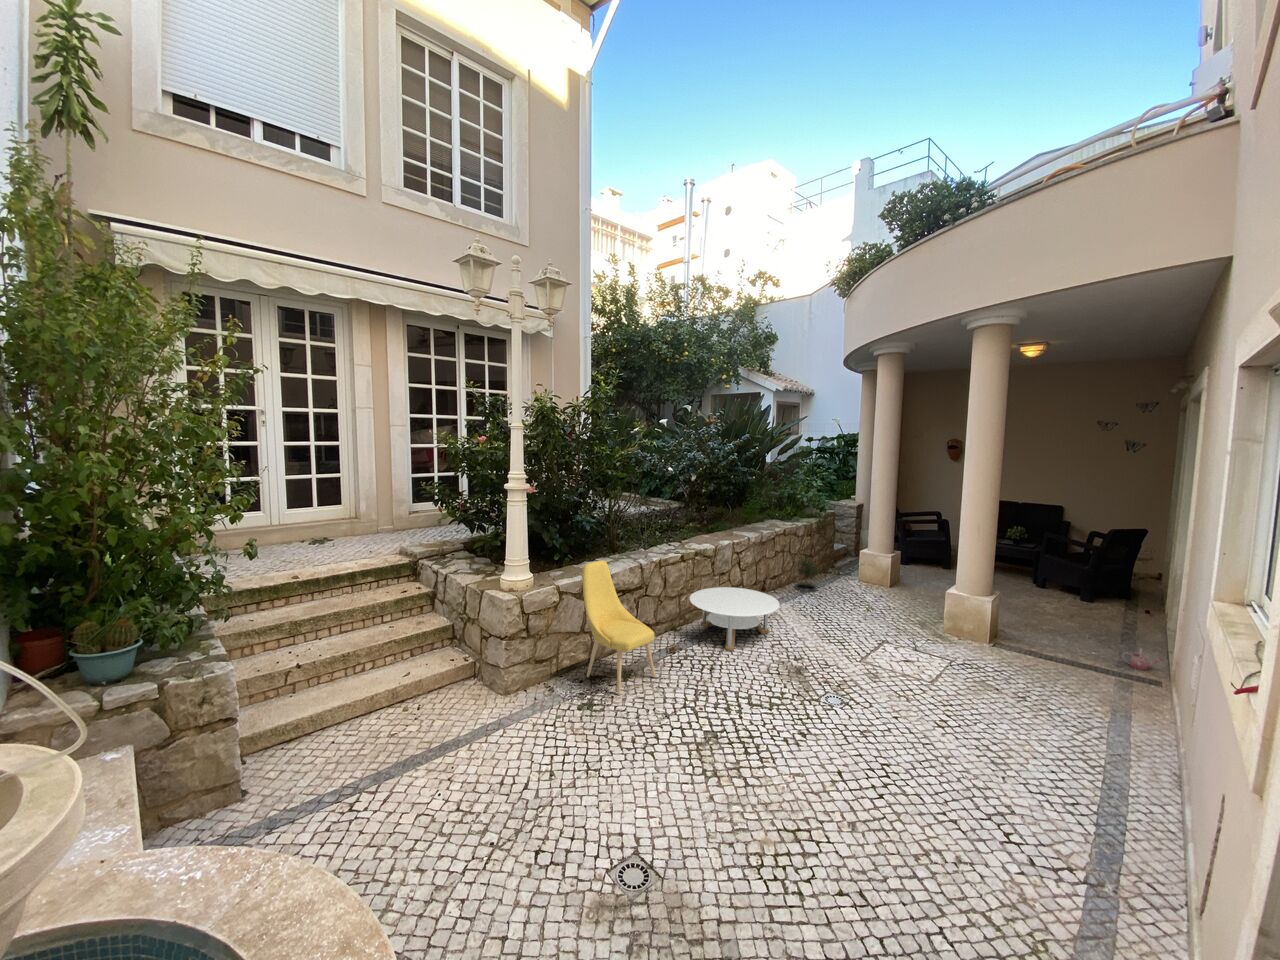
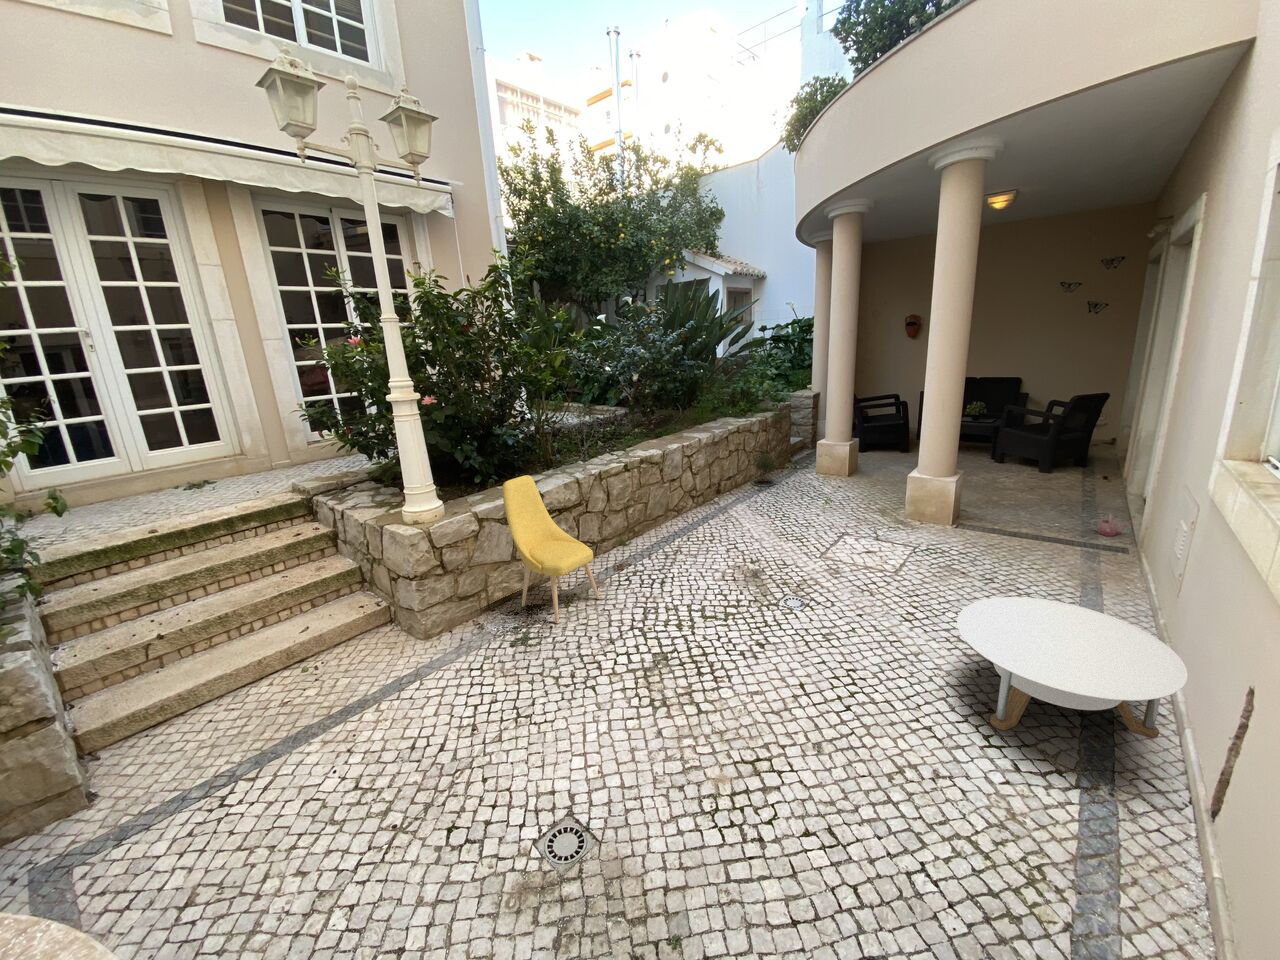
round table: present [690,587,780,651] -> present [957,597,1187,738]

